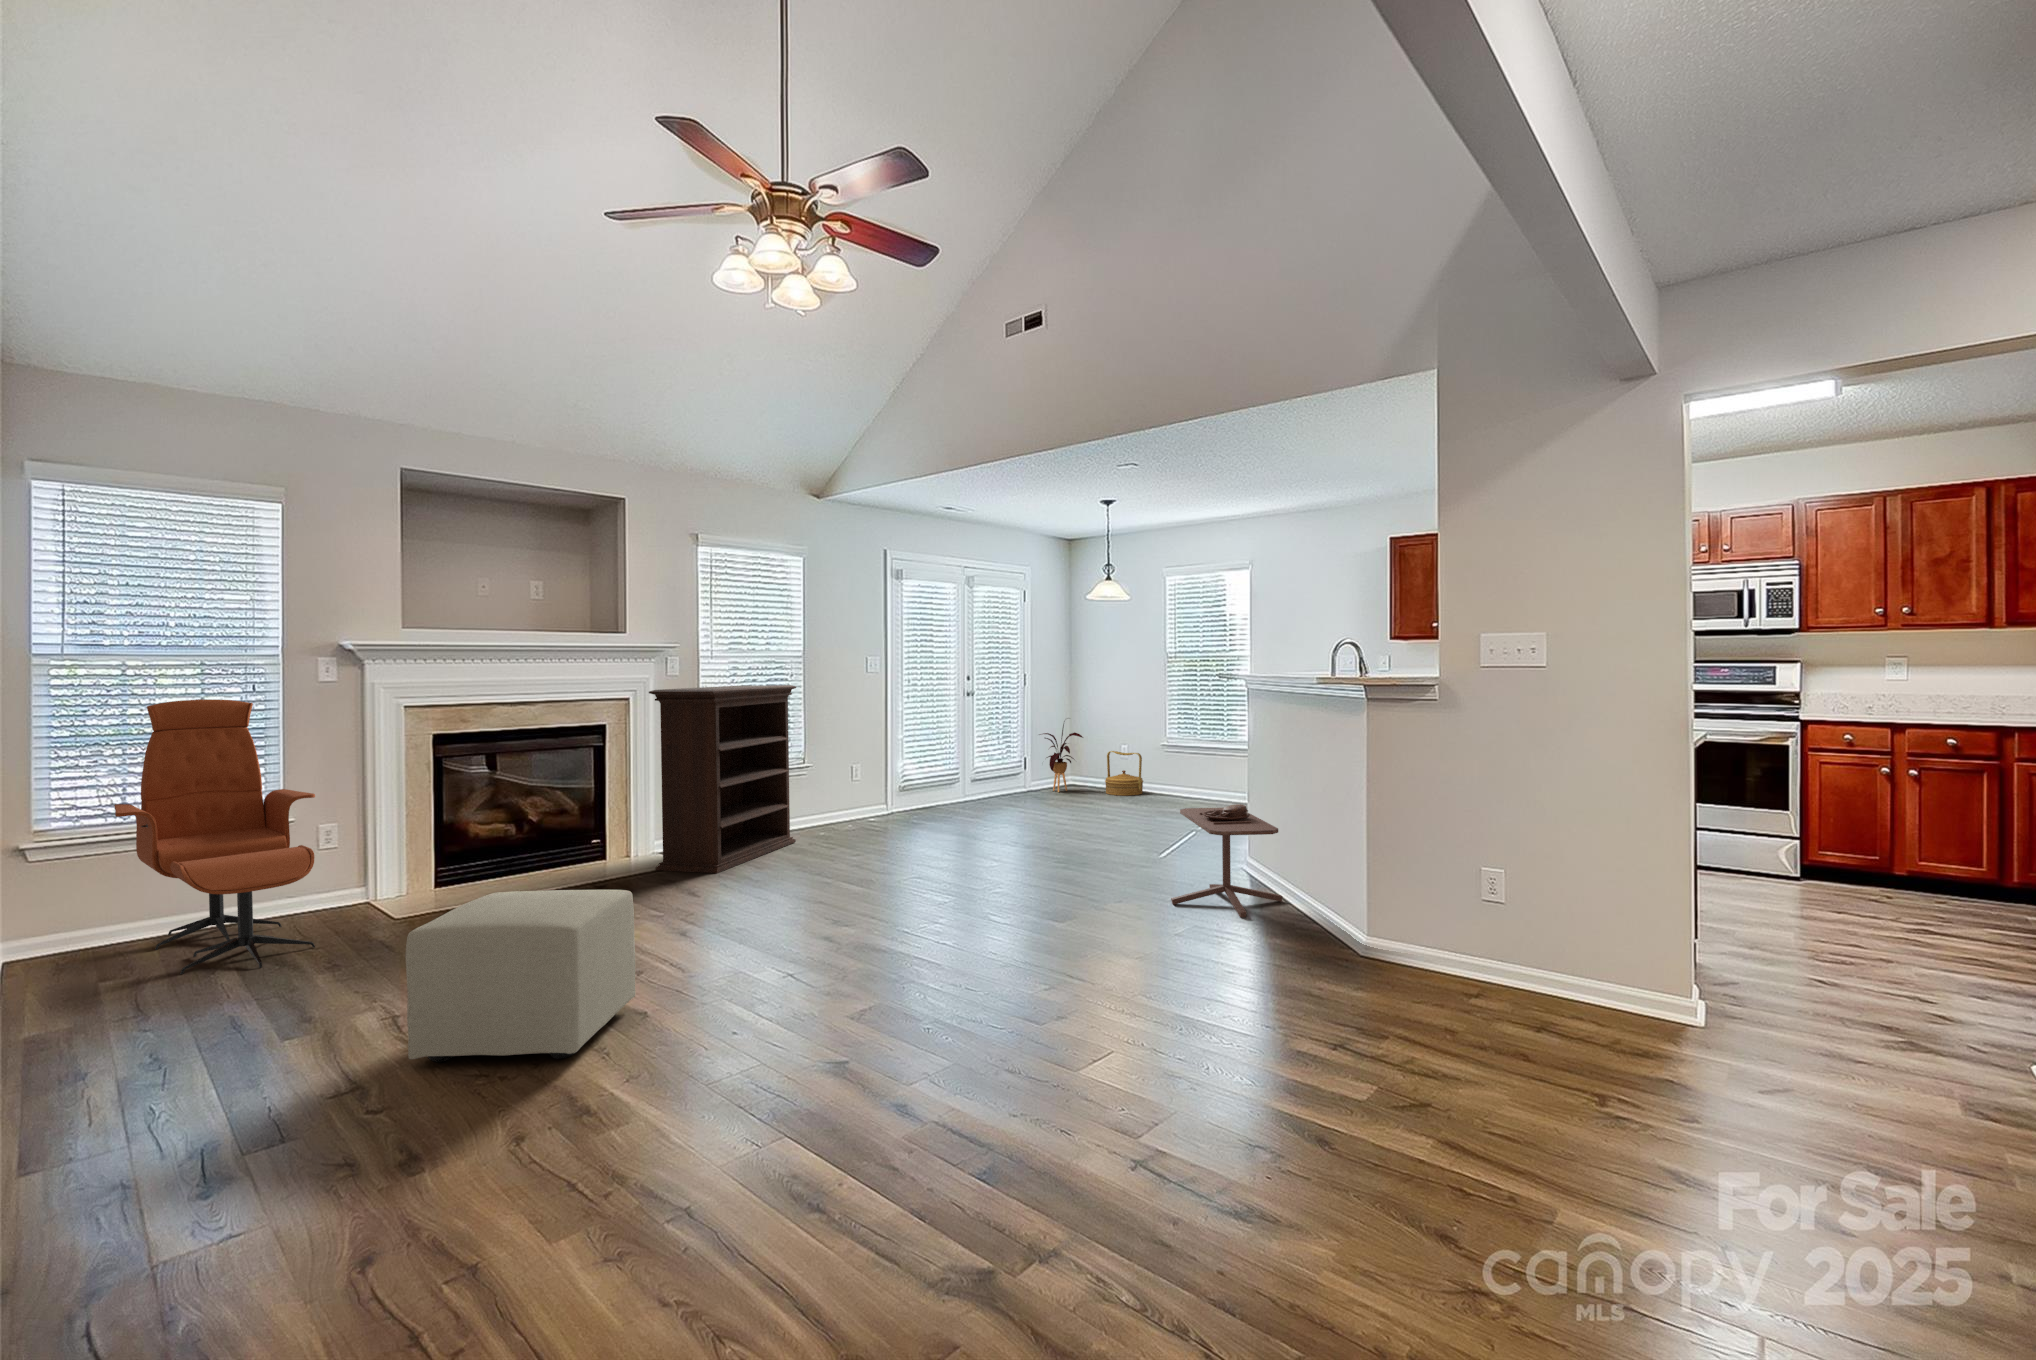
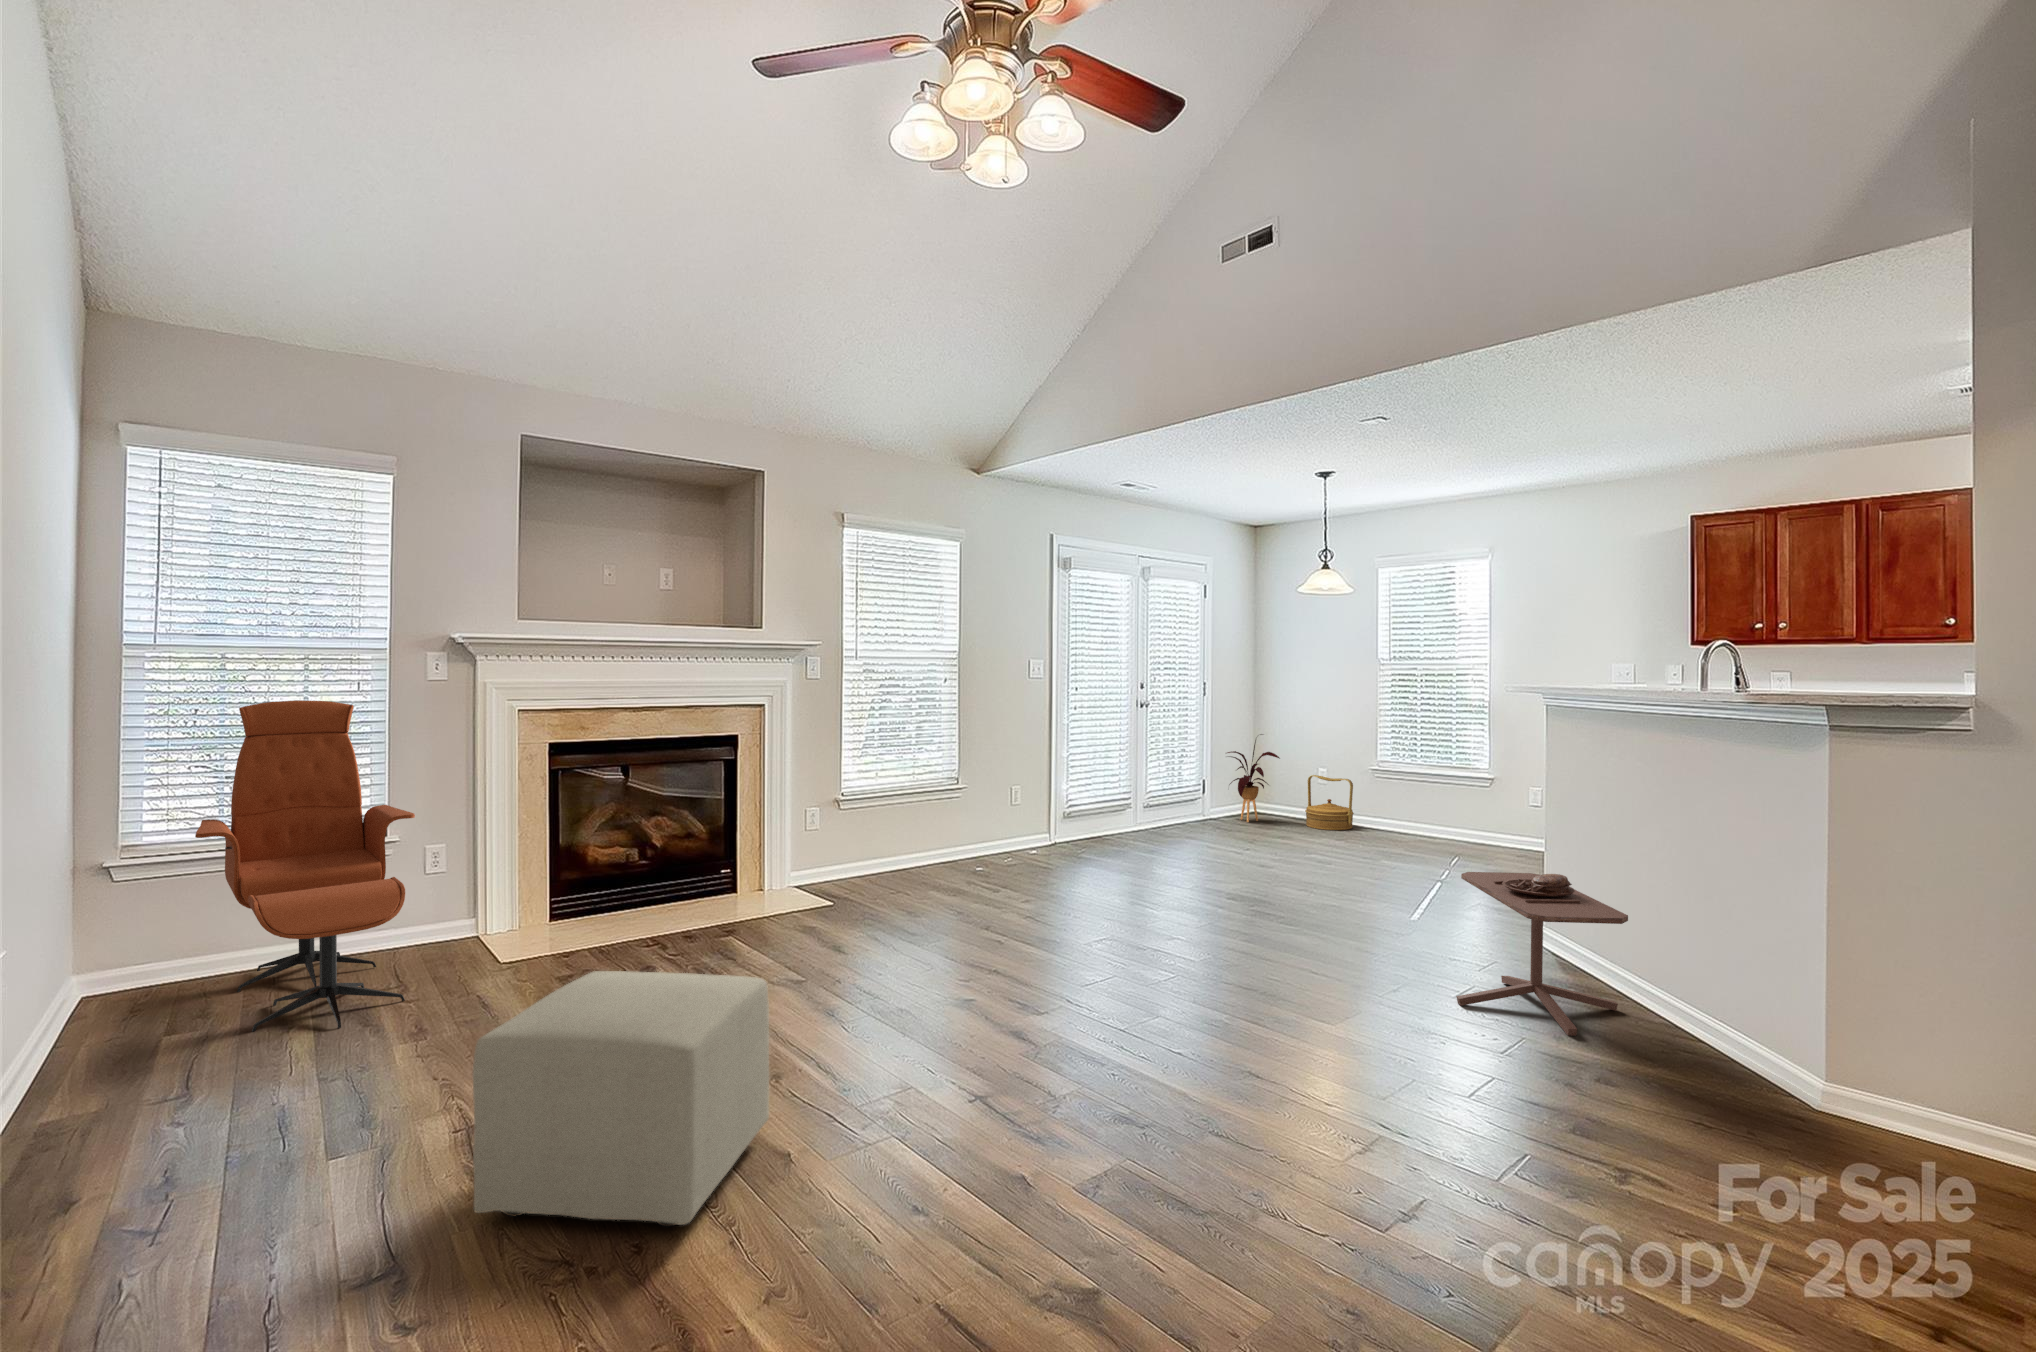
bookshelf: present [649,685,796,873] -> none [788,691,954,918]

